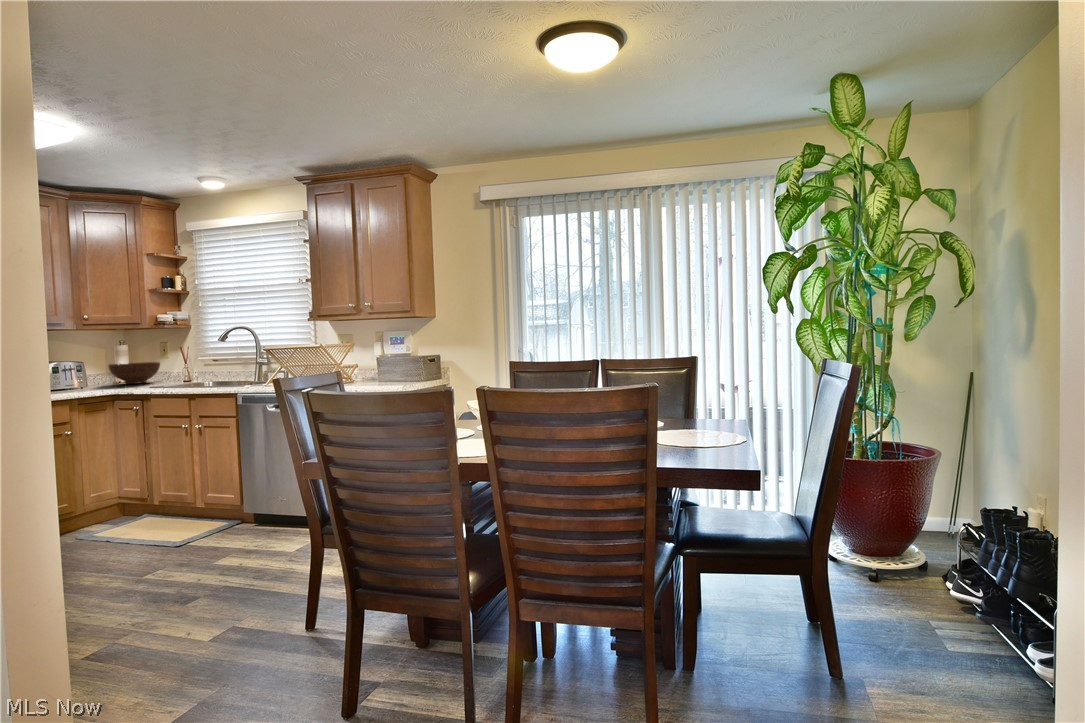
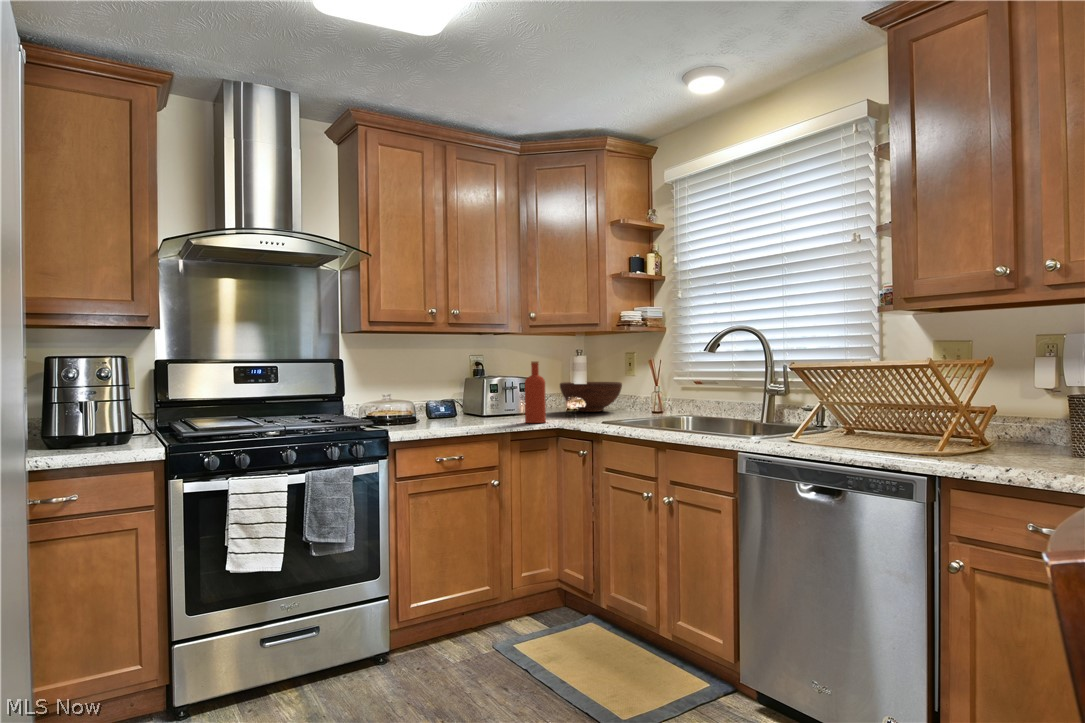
bottle: none [83,350,102,393] -> present [525,361,546,423]

